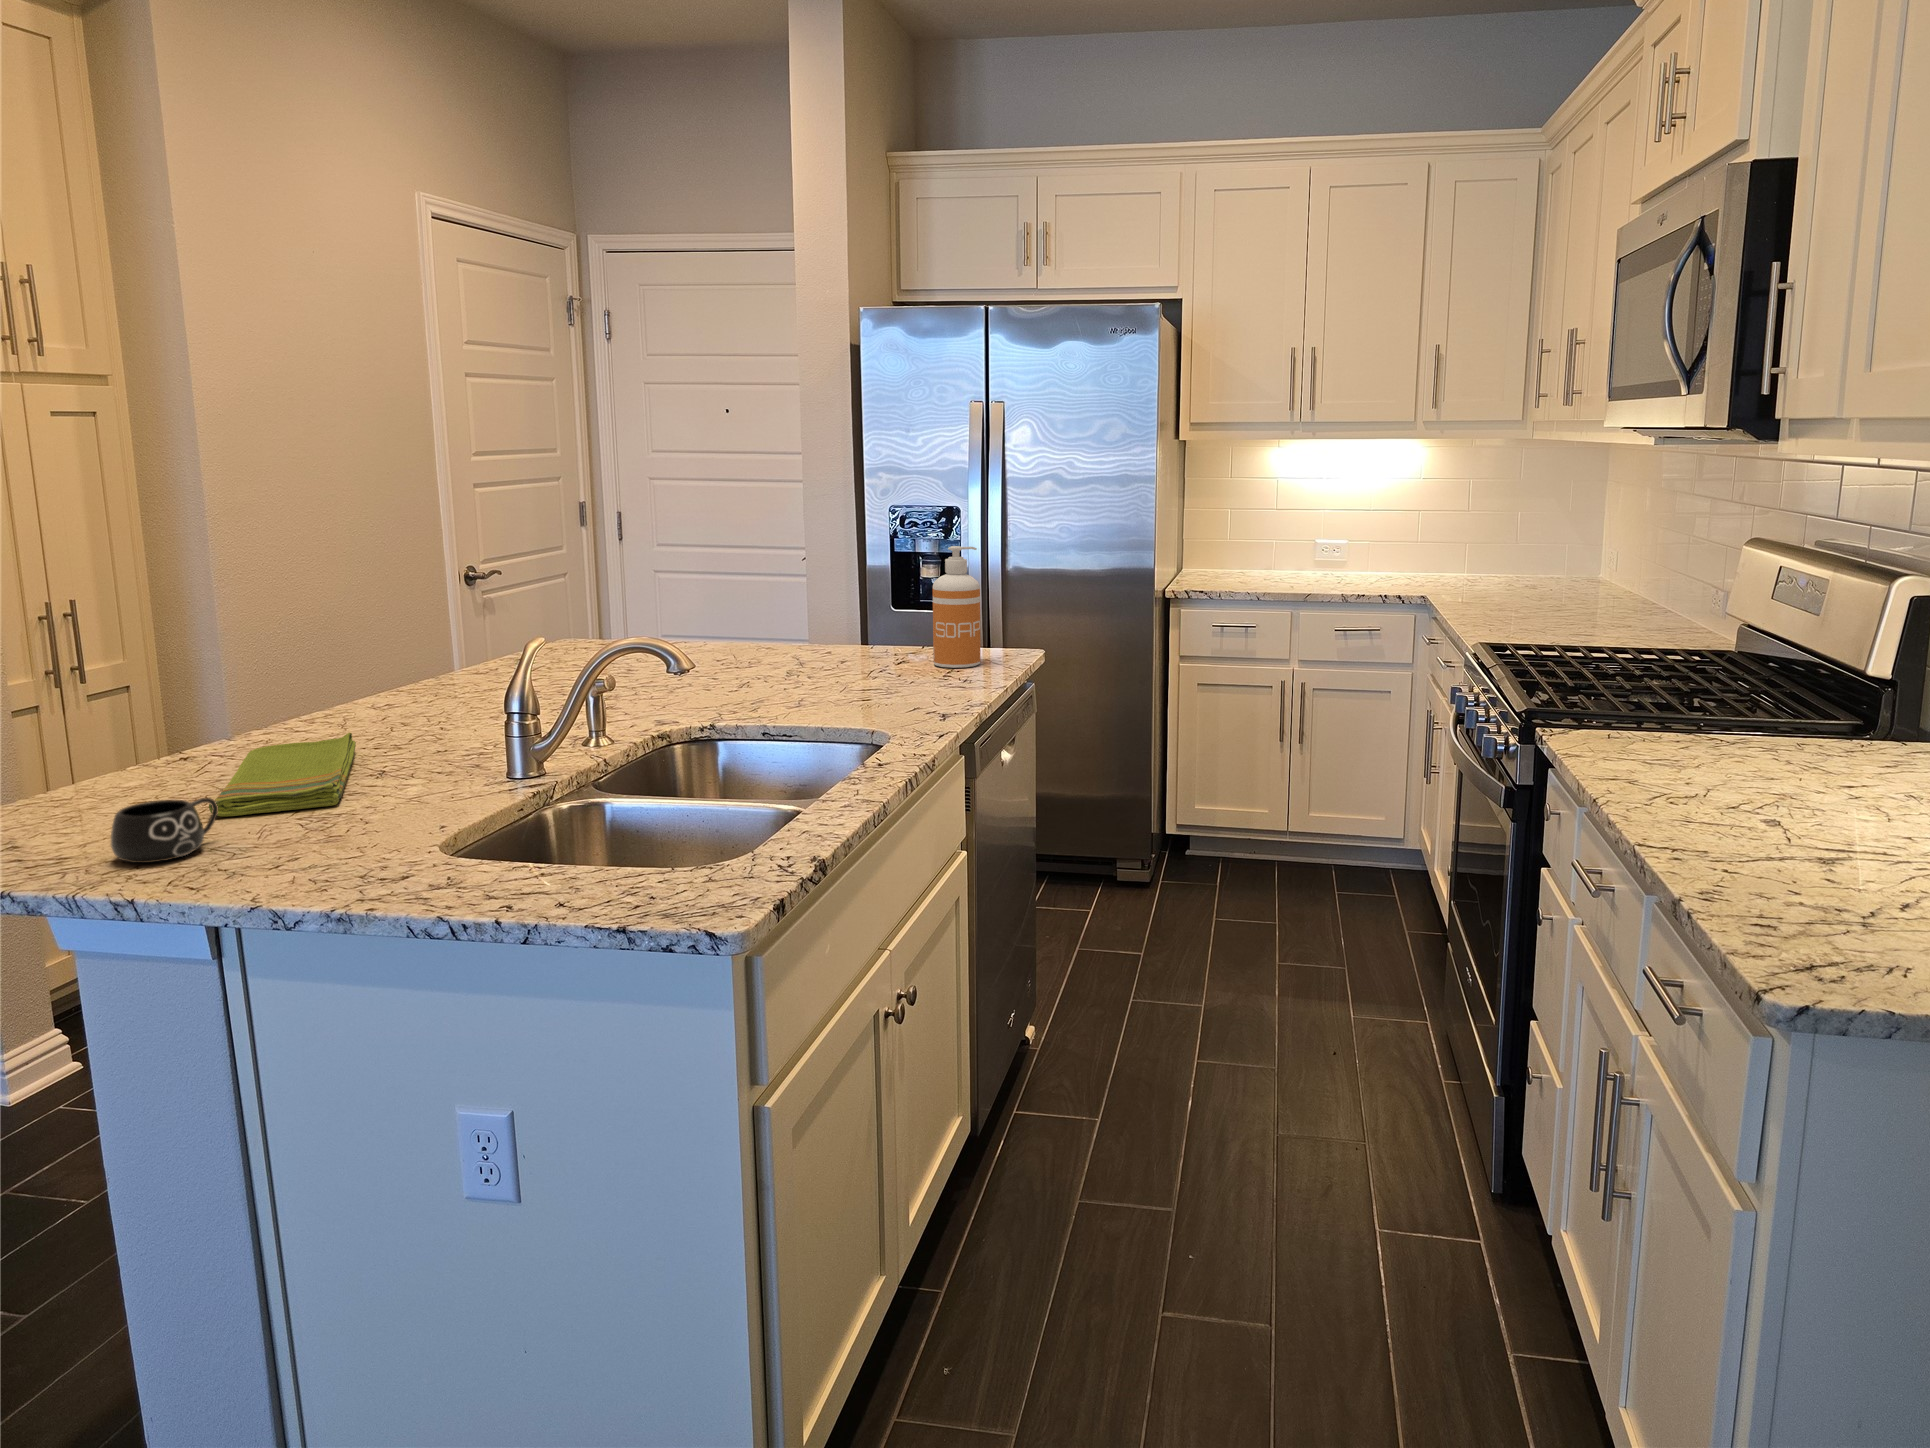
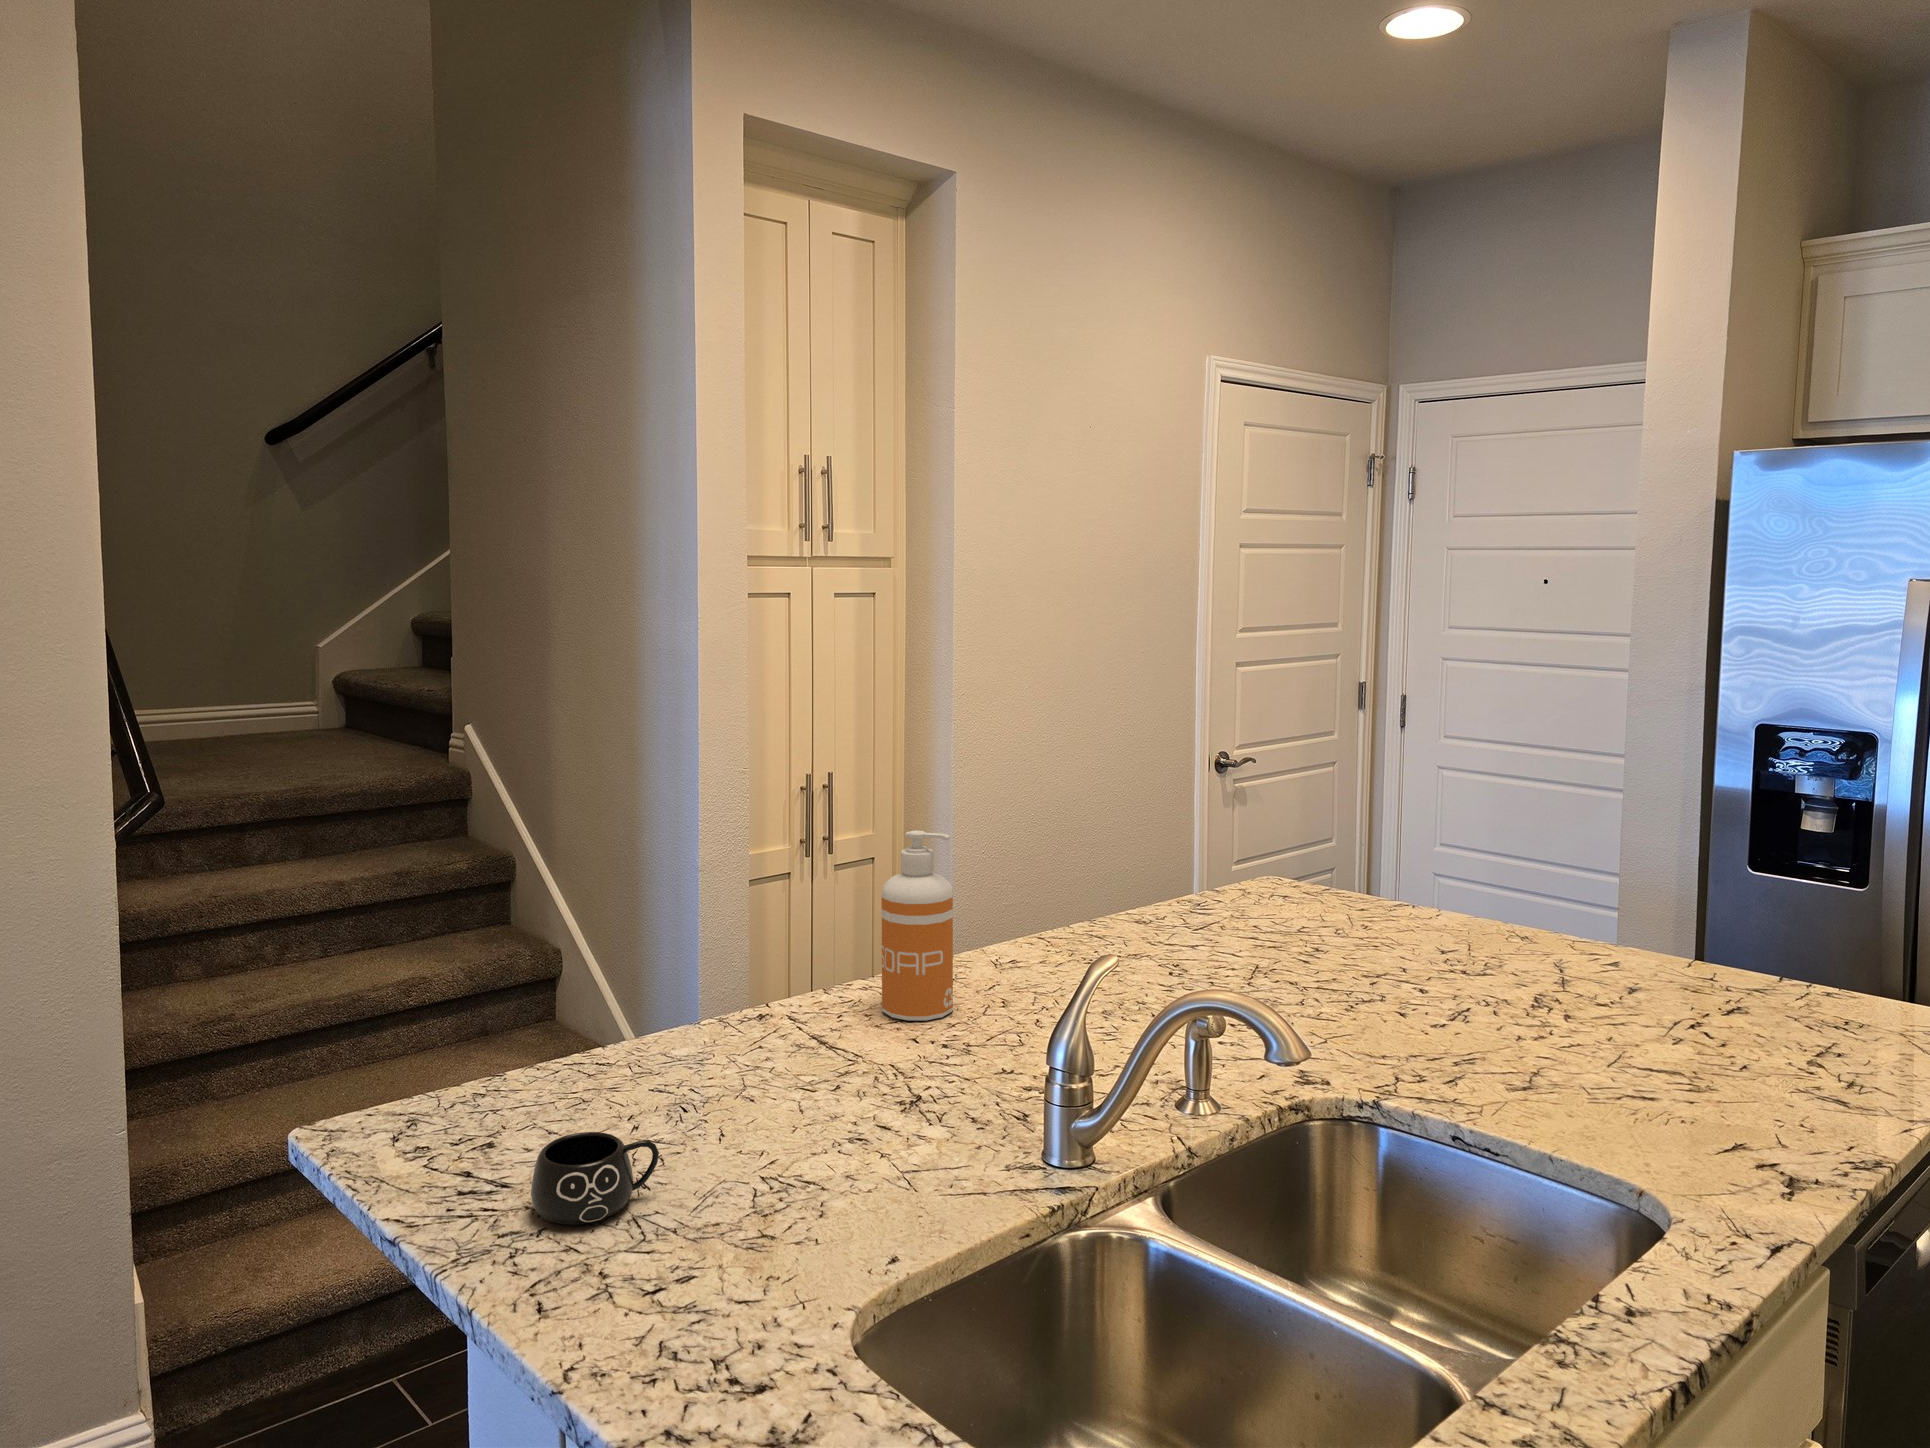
soap dispenser: present [933,546,980,668] -> present [882,830,953,1021]
dish towel: present [209,733,356,816] -> none [686,1022,921,1160]

